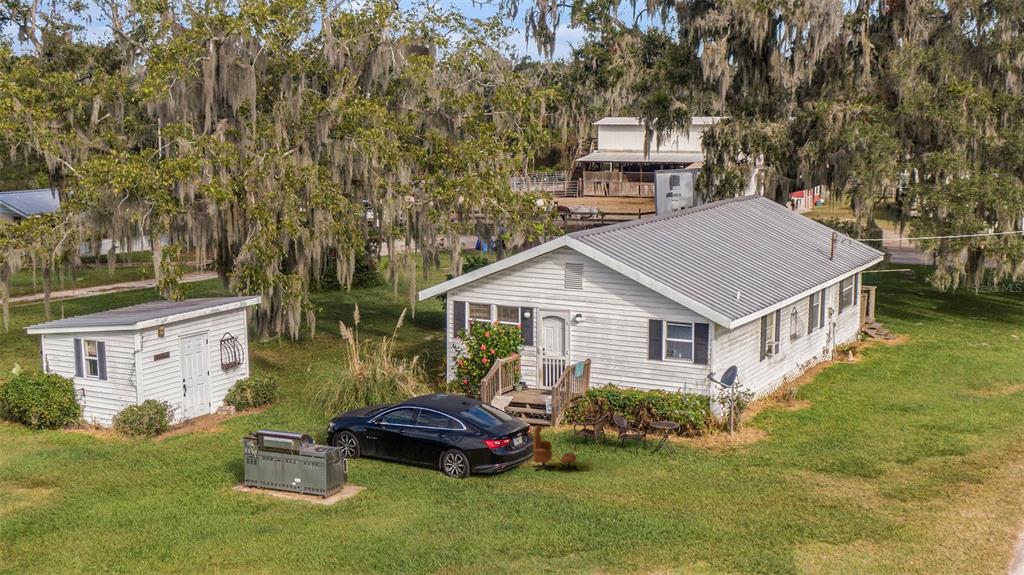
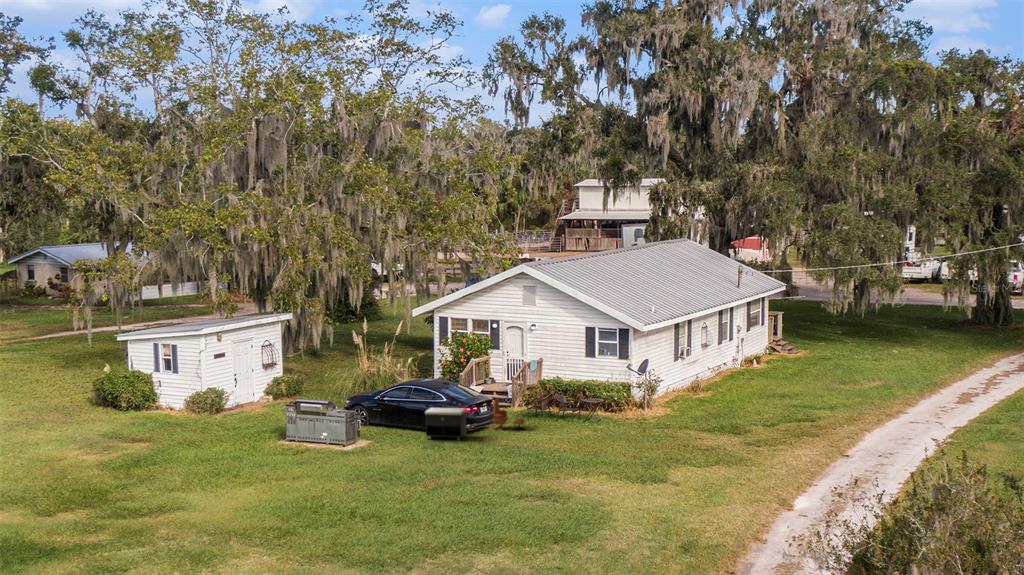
storage bench: none [439,441,497,488] -> present [425,408,466,440]

